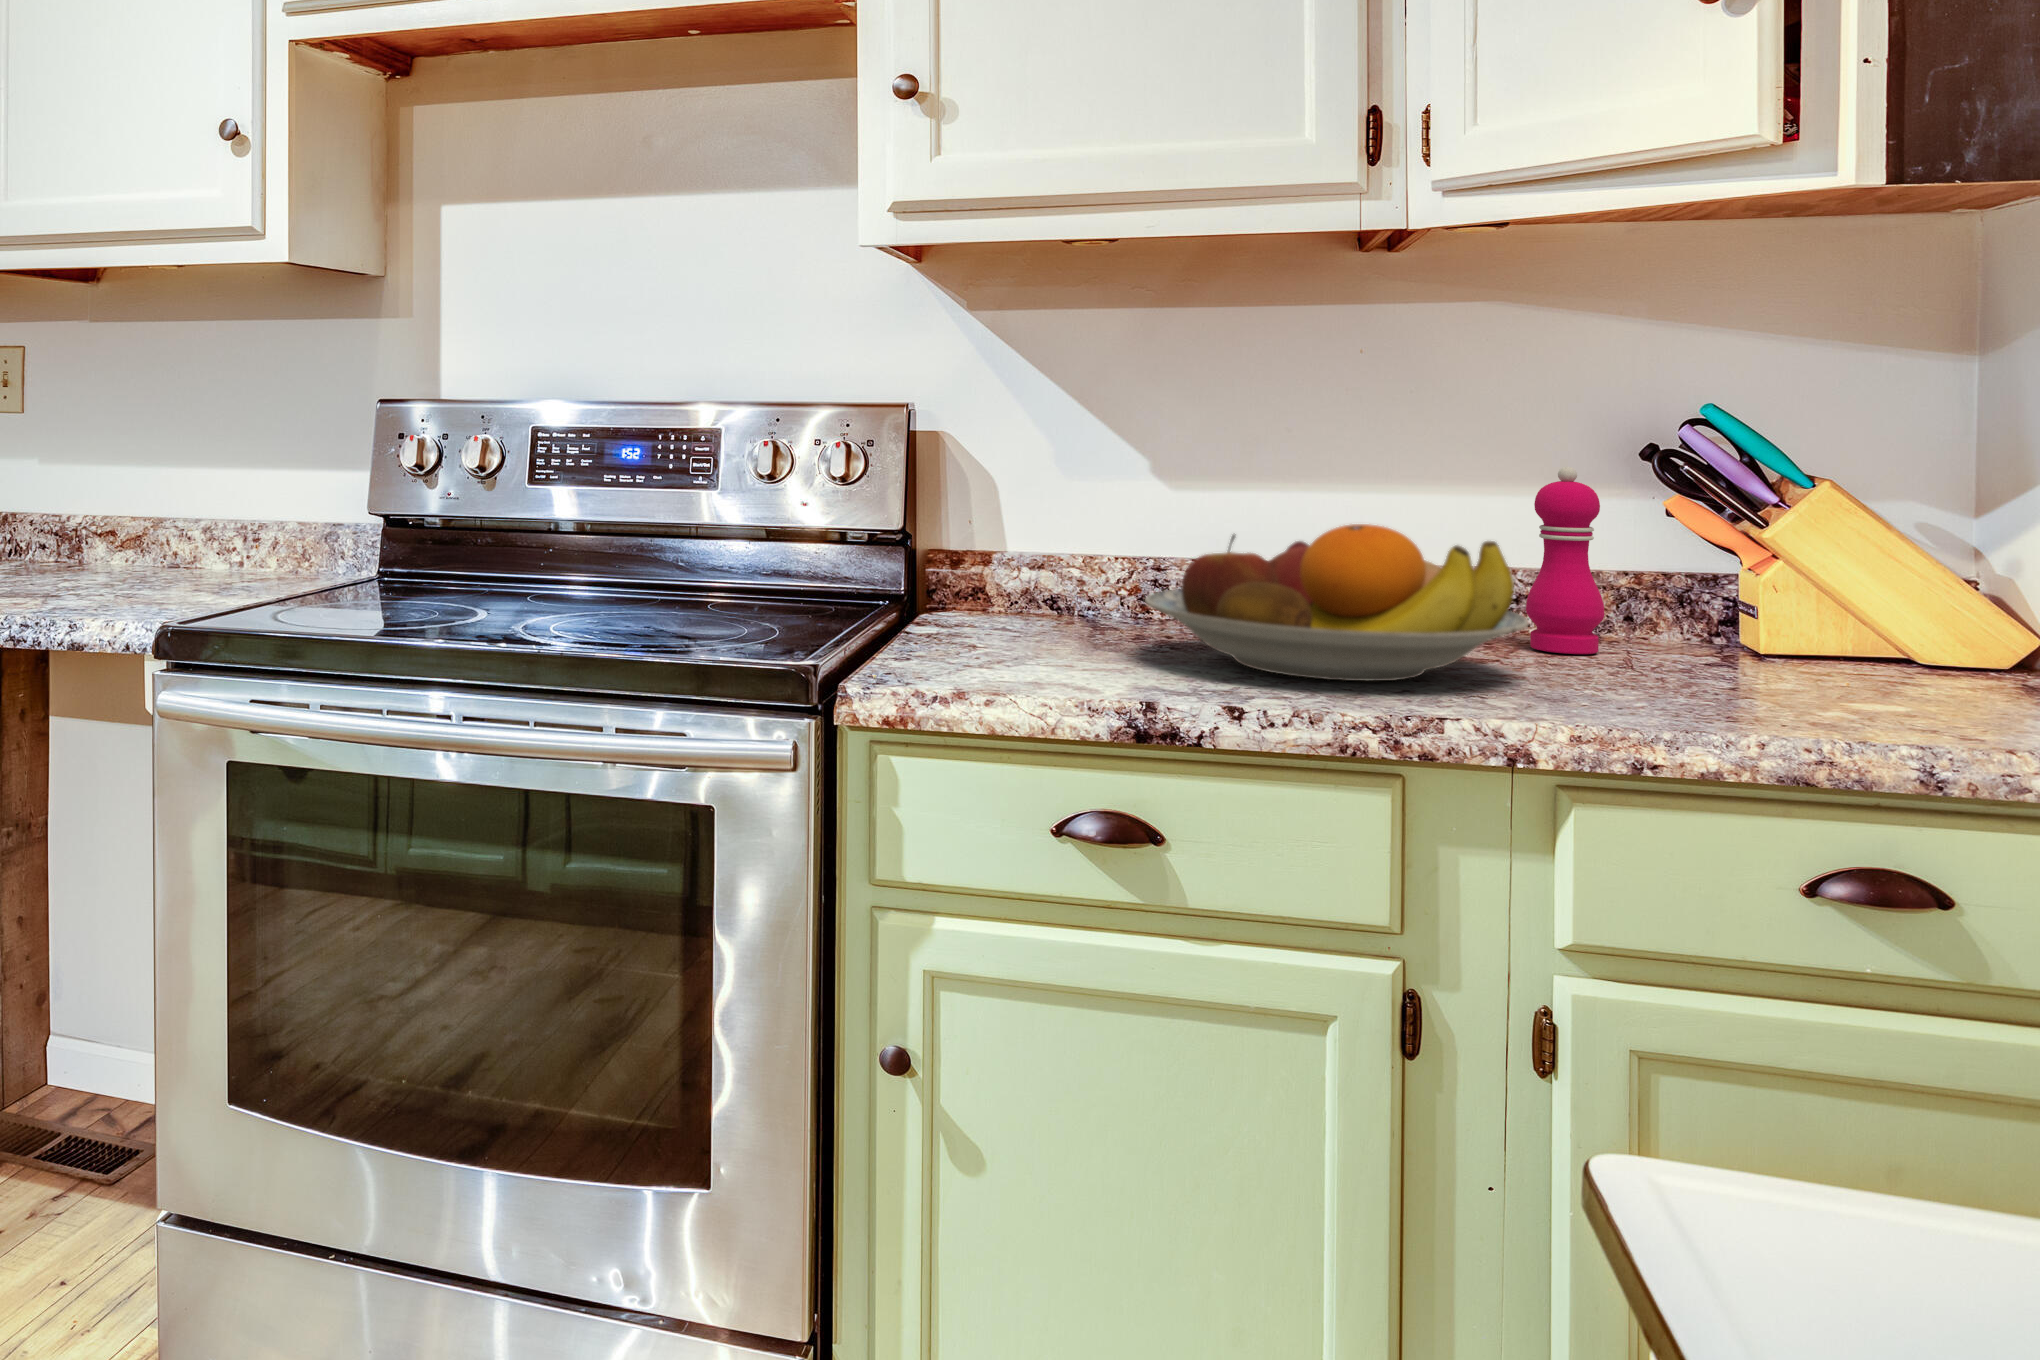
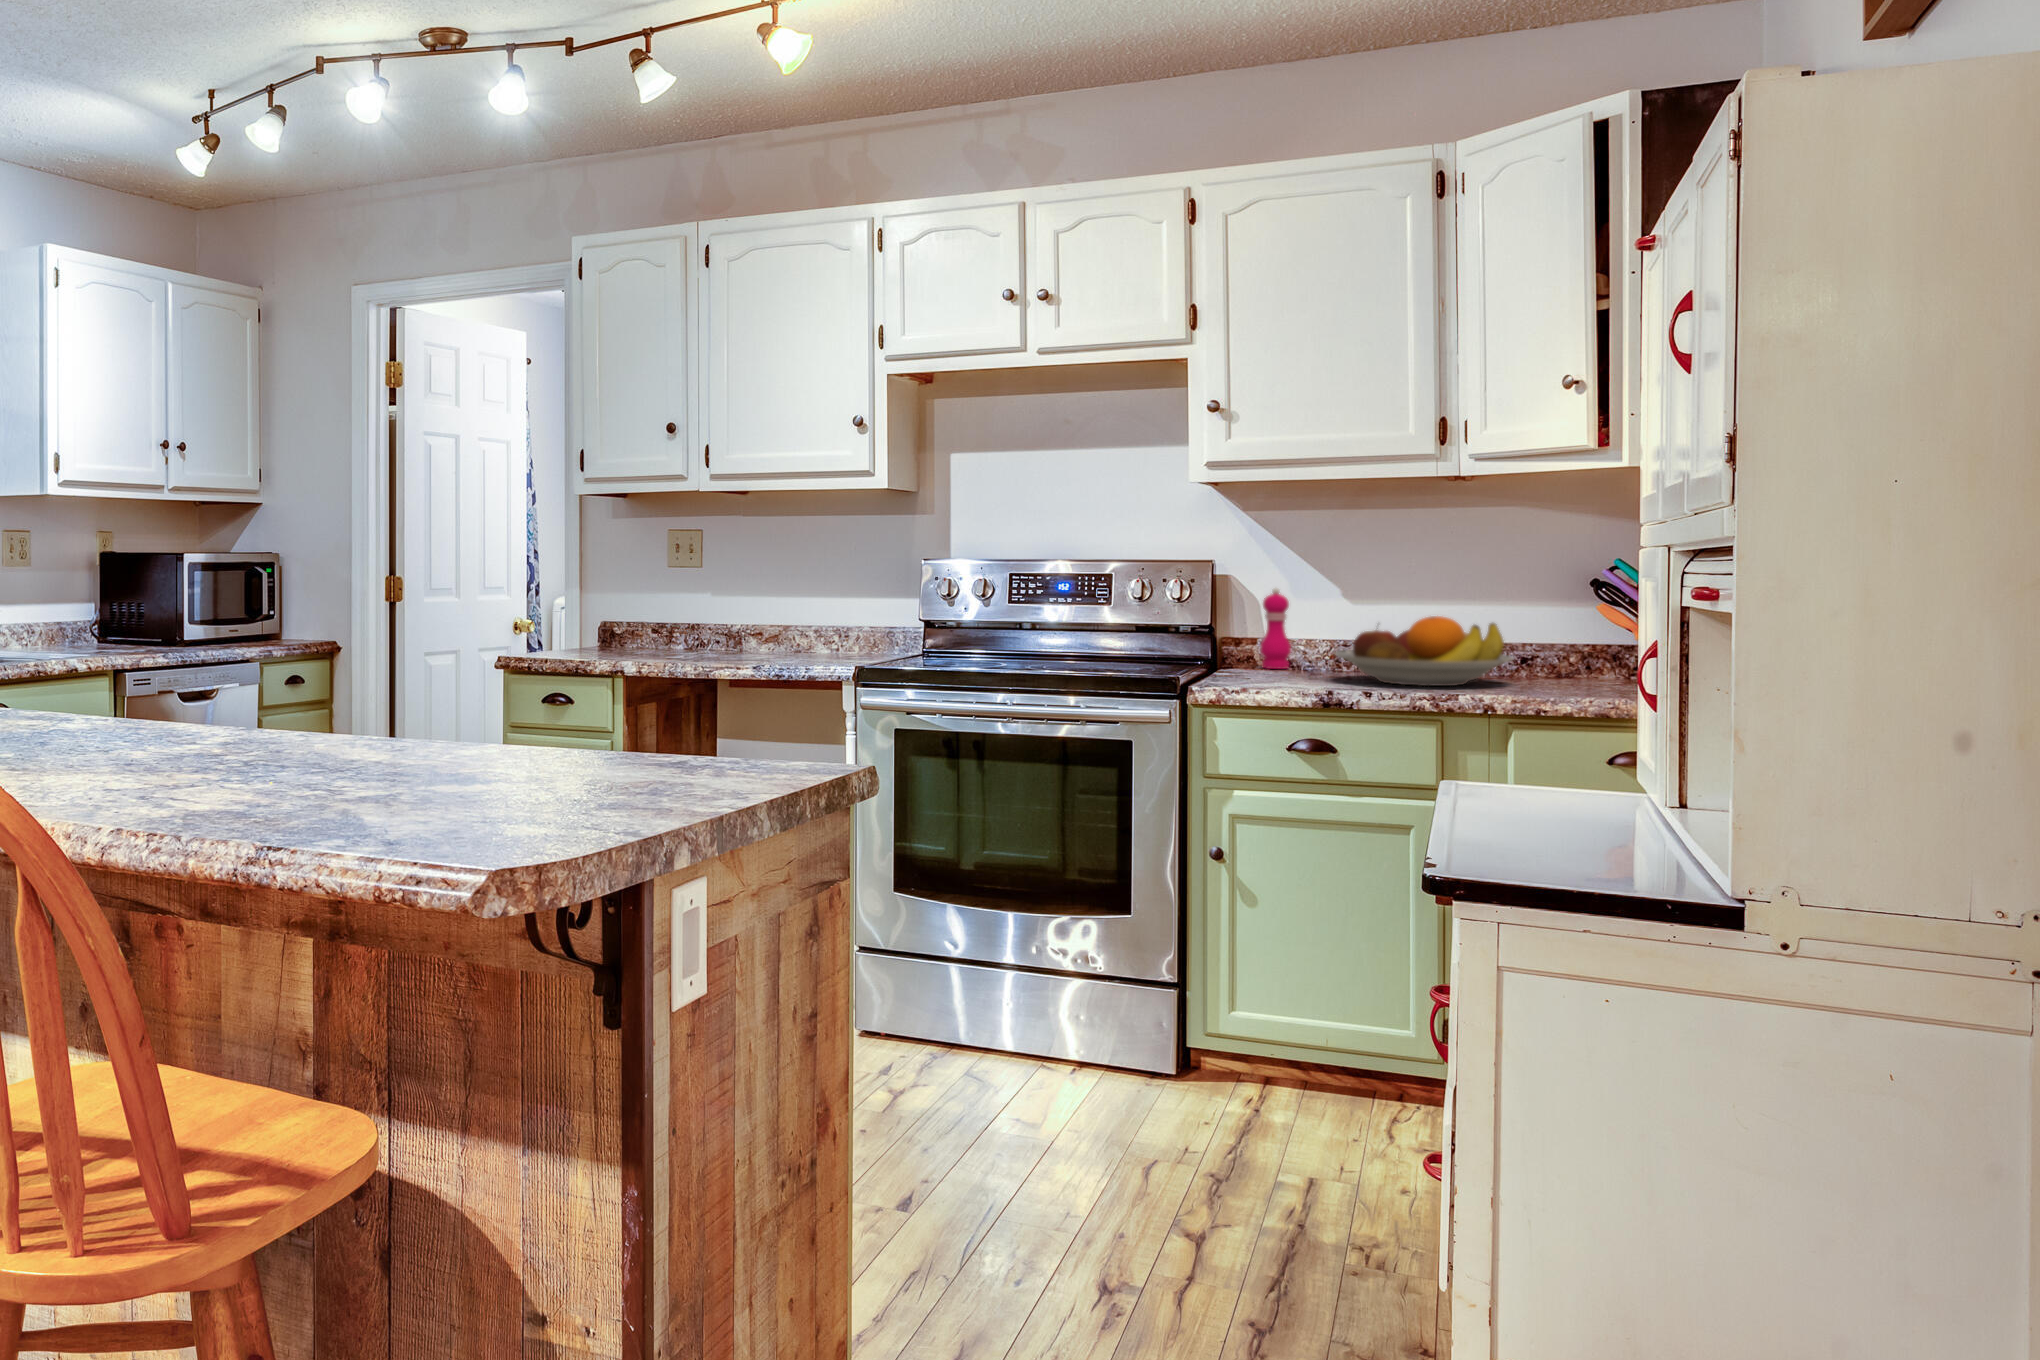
pepper mill: present [1526,467,1605,654] -> present [1260,588,1291,669]

